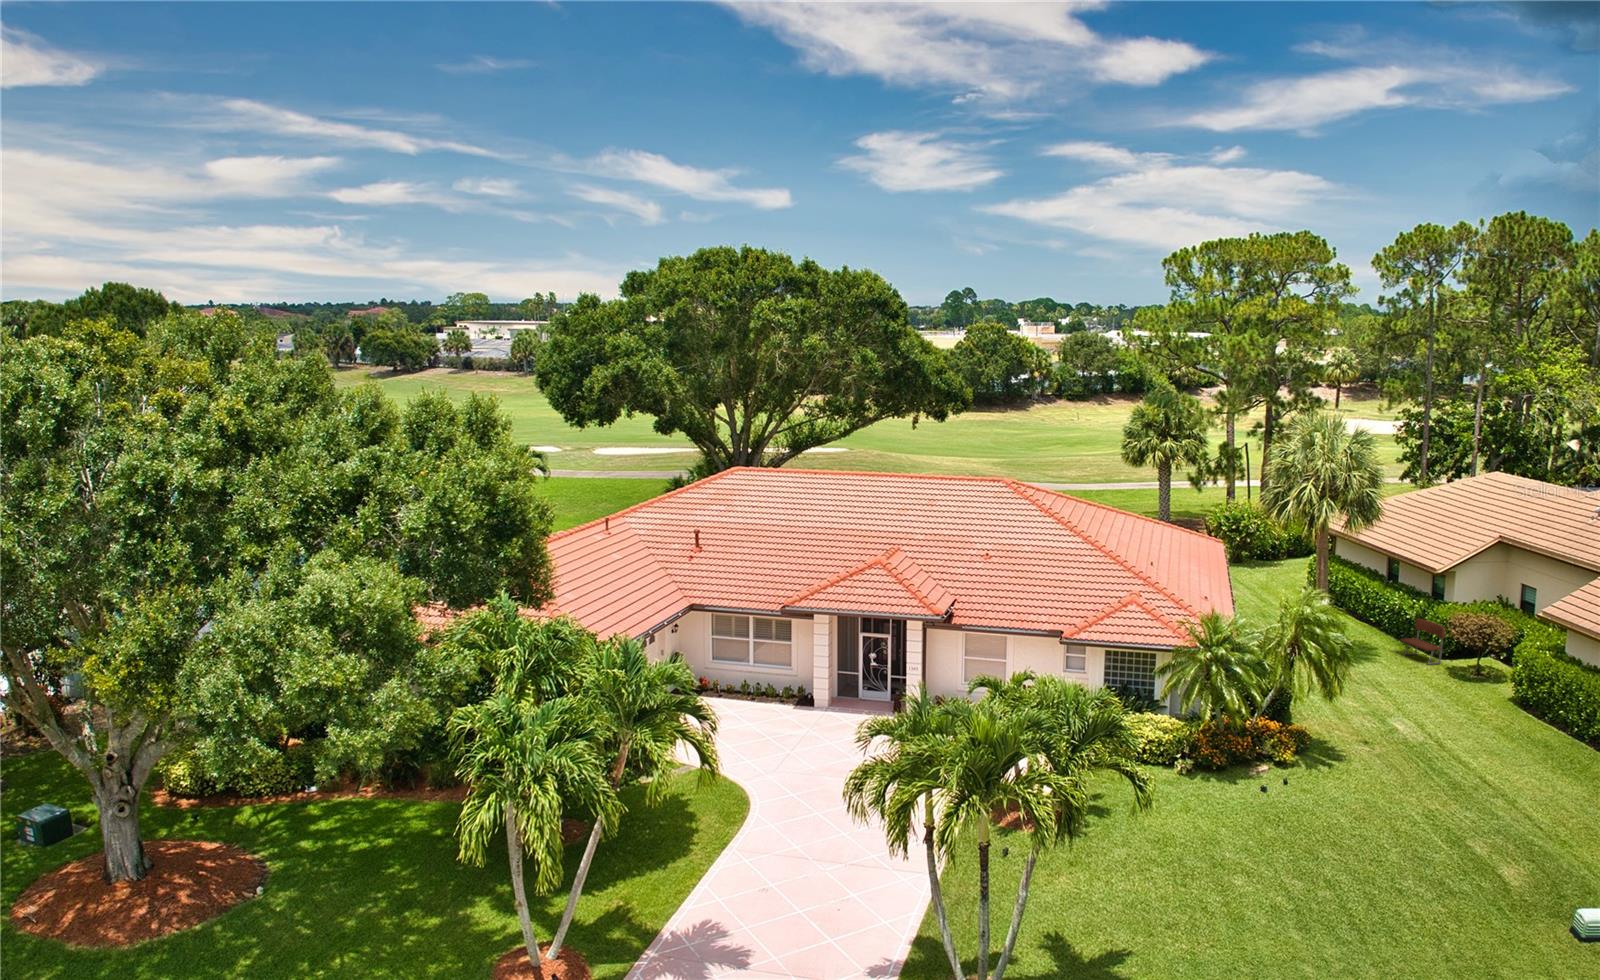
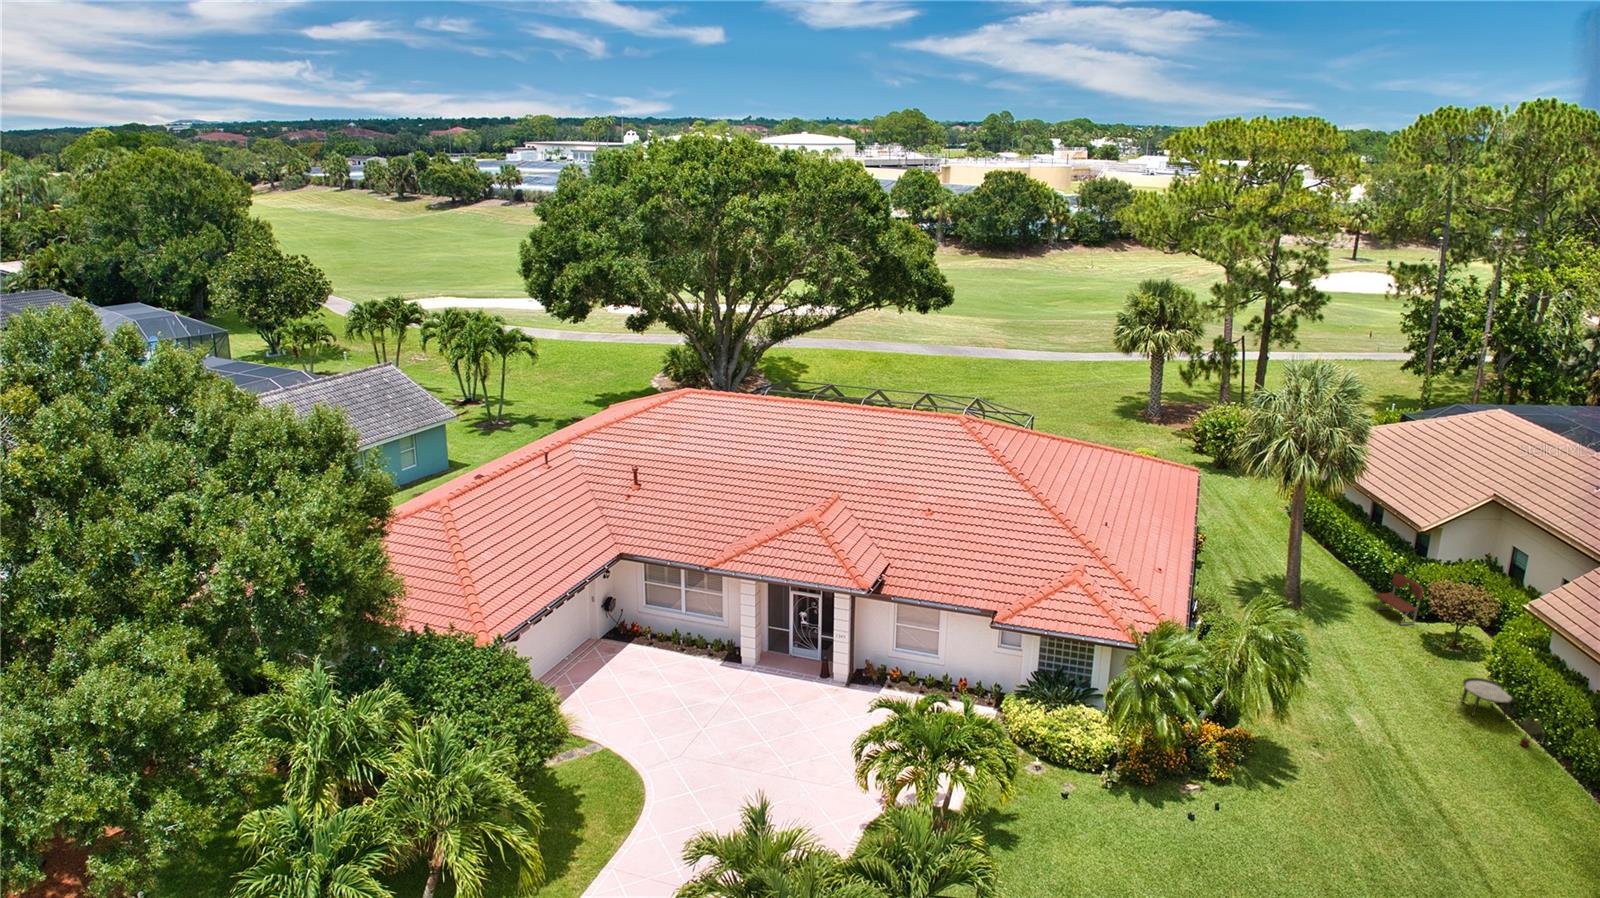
round table: none [1492,689,1541,724] -> present [1461,678,1514,721]
potted tree: none [1550,707,1573,740] -> present [1520,716,1544,747]

